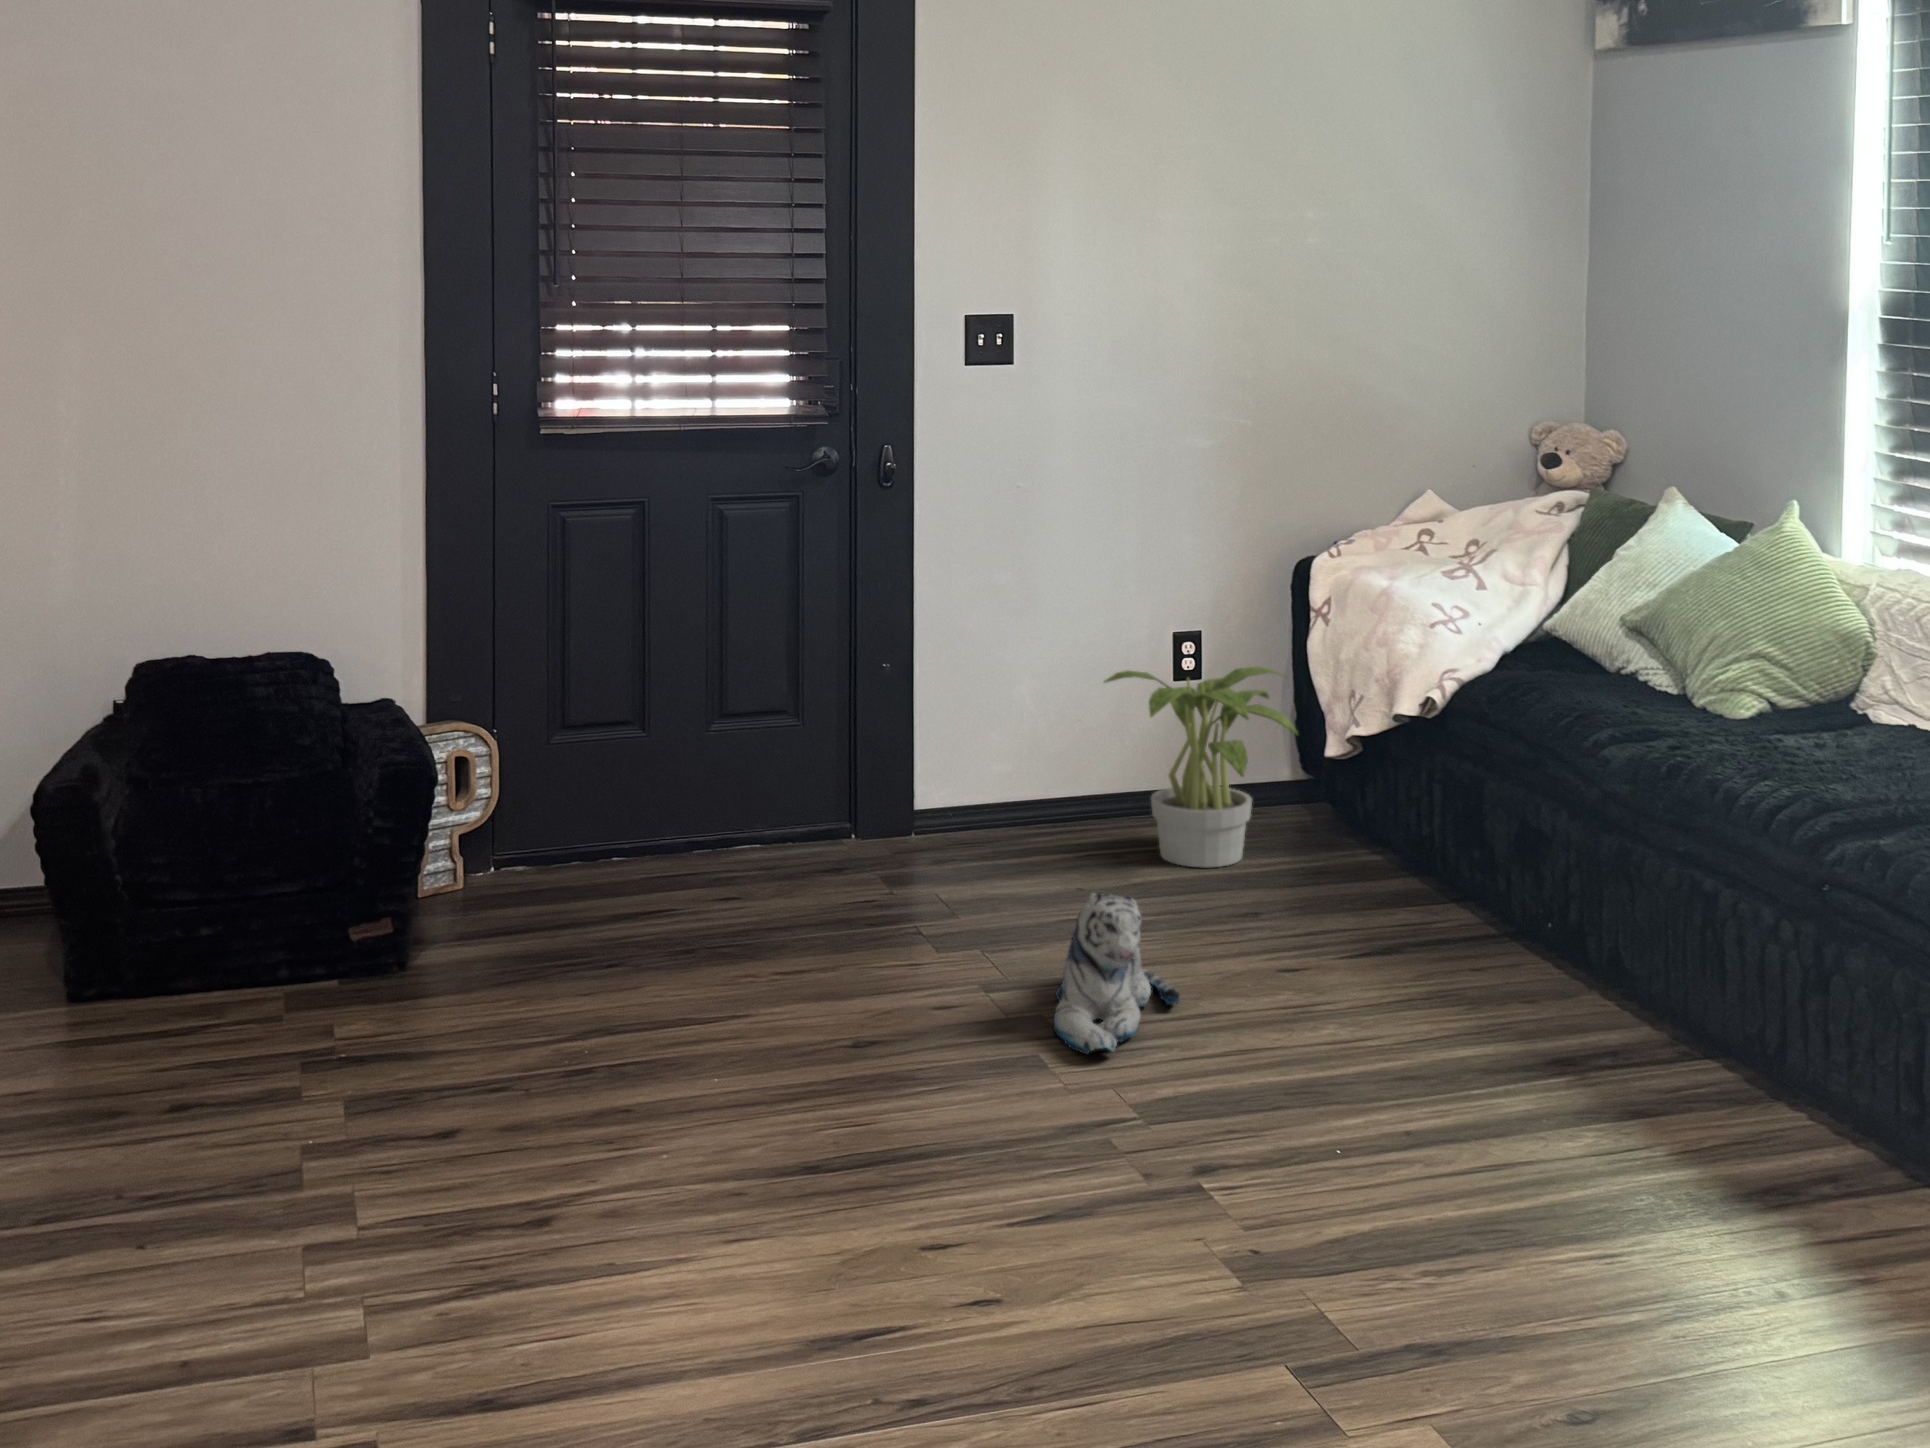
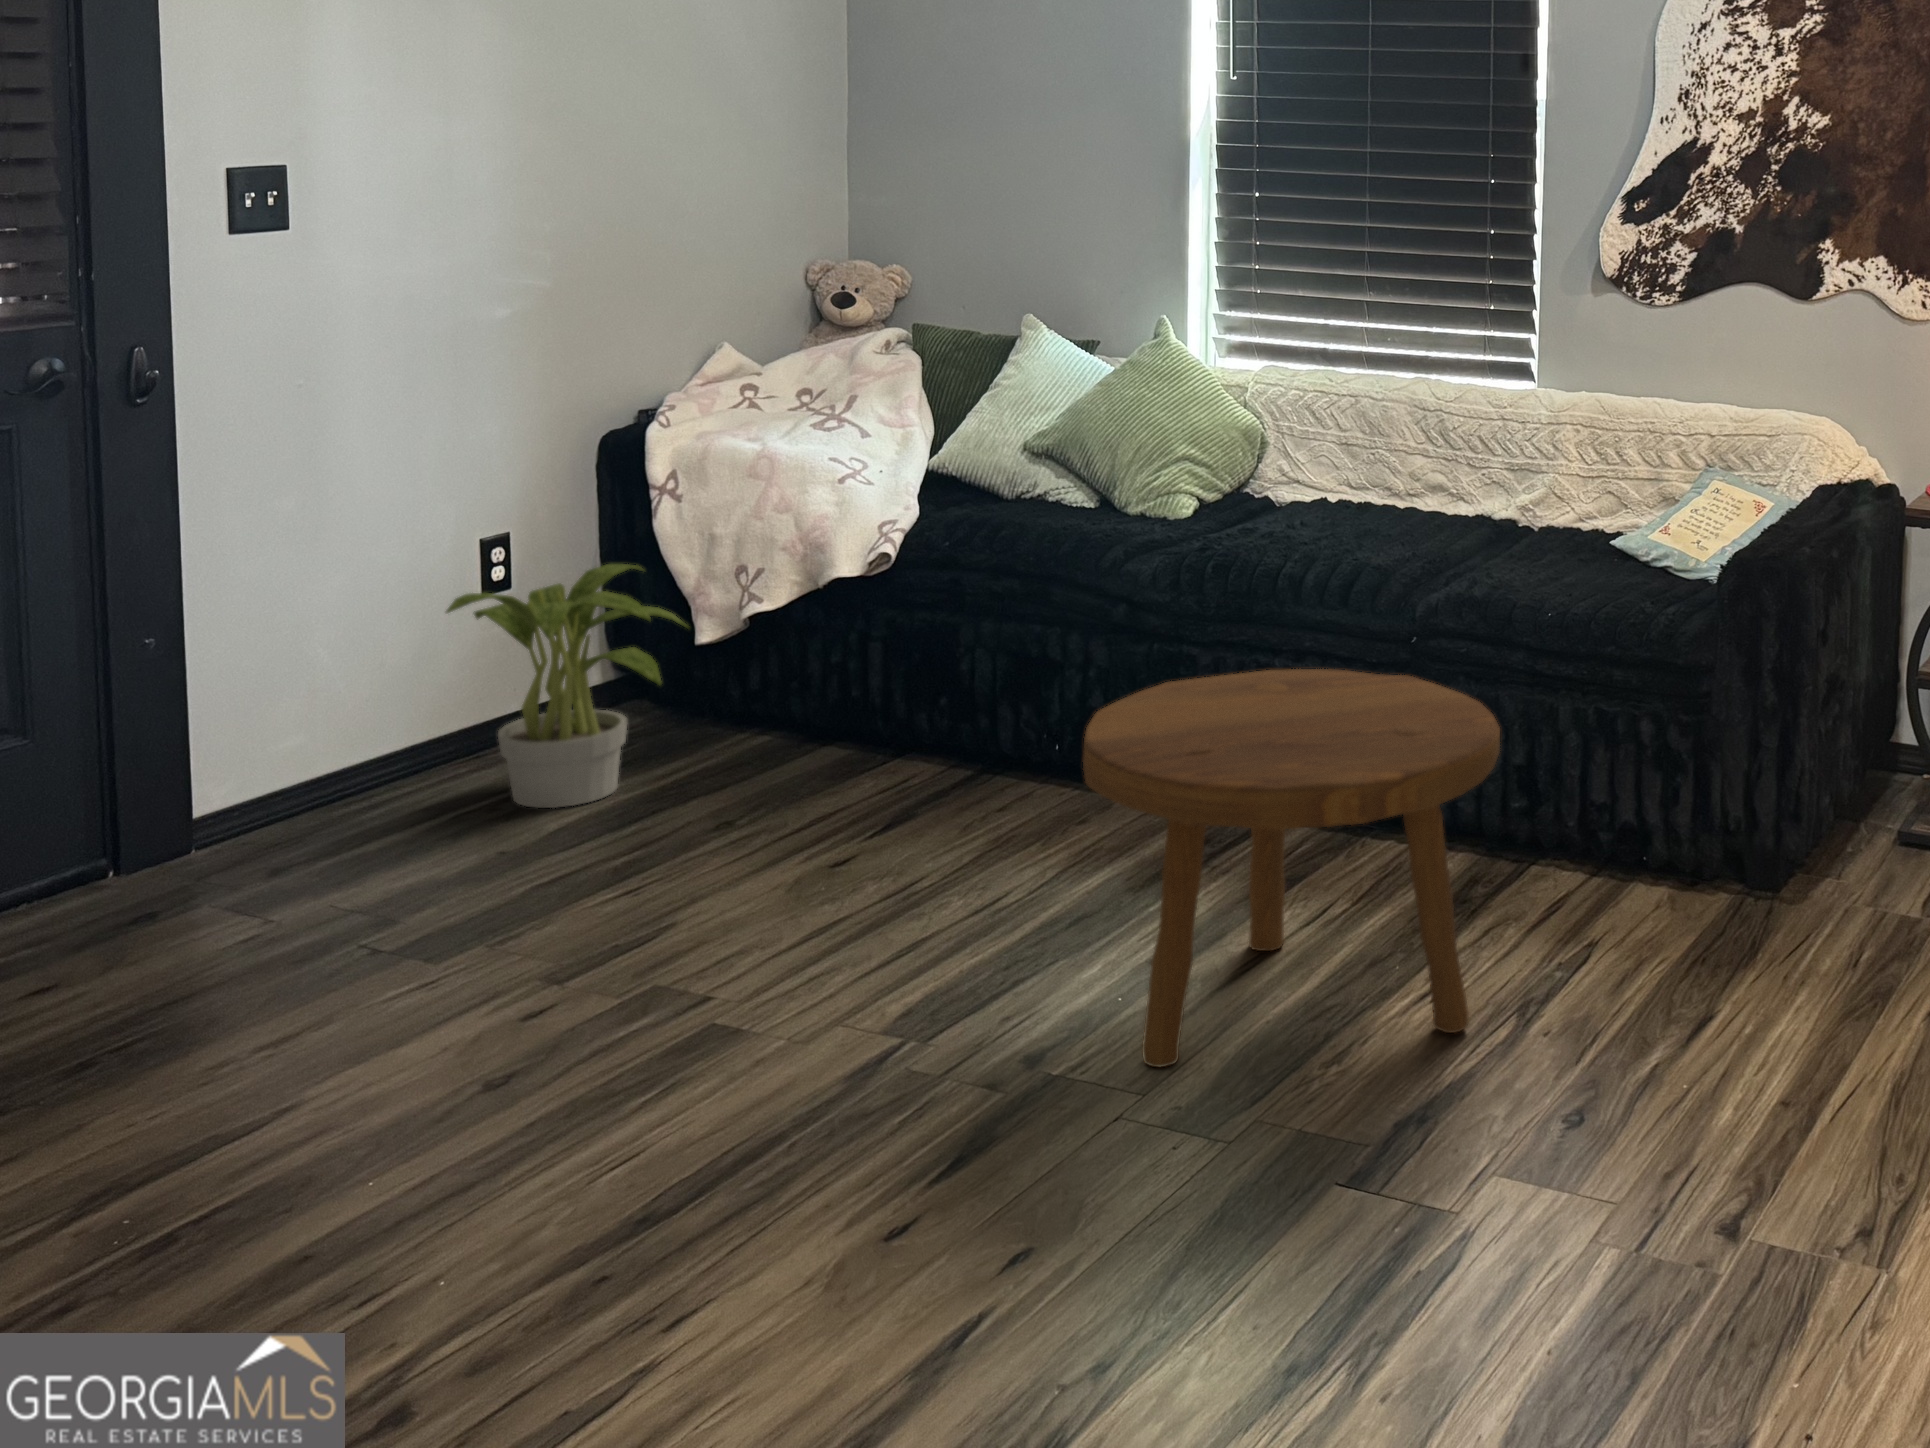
footstool: none [1267,856,1708,1309] -> present [1083,669,1500,1067]
plush toy: present [1053,893,1180,1054] -> none [623,827,784,1011]

